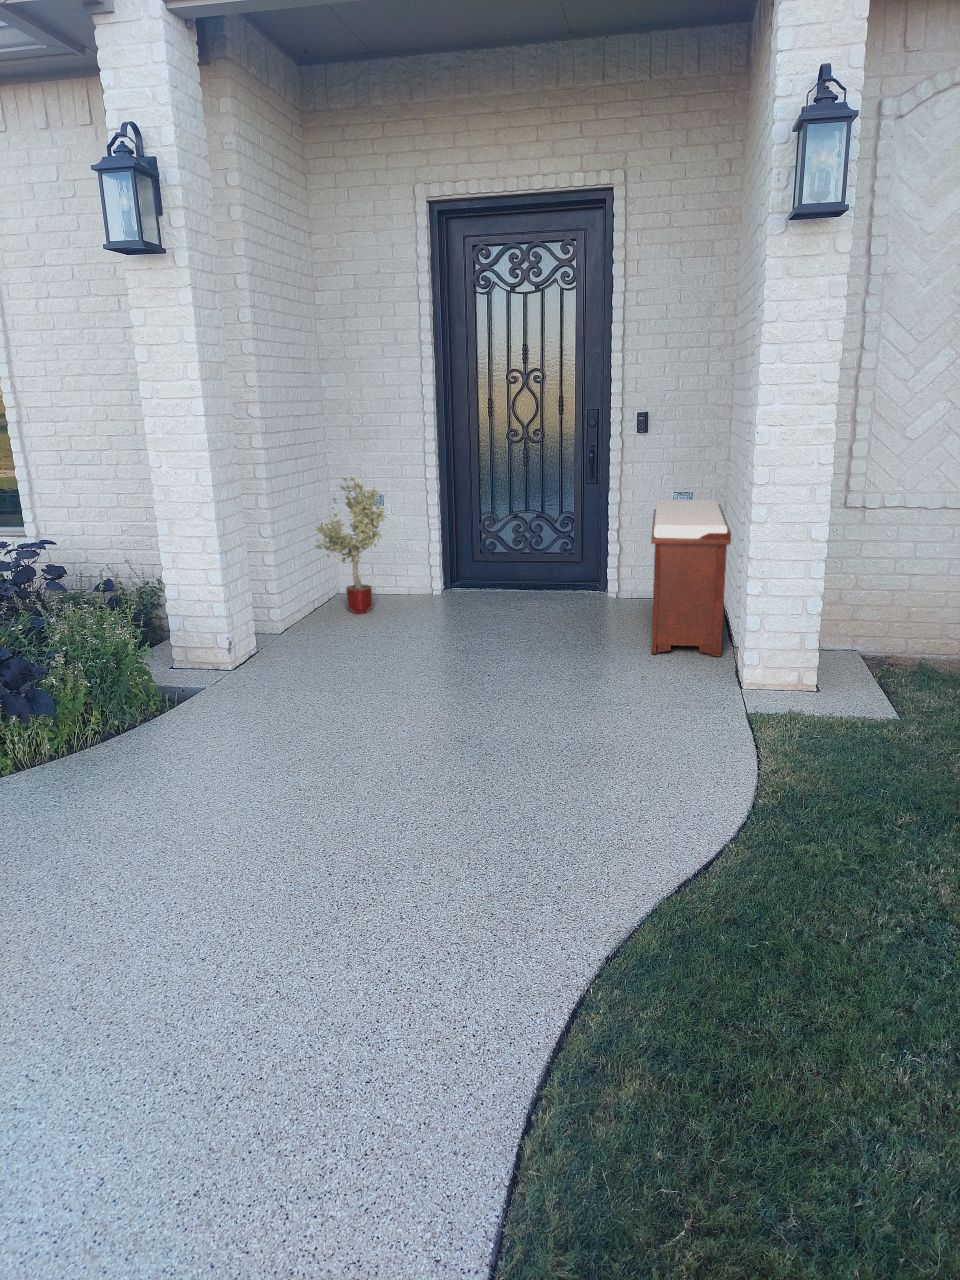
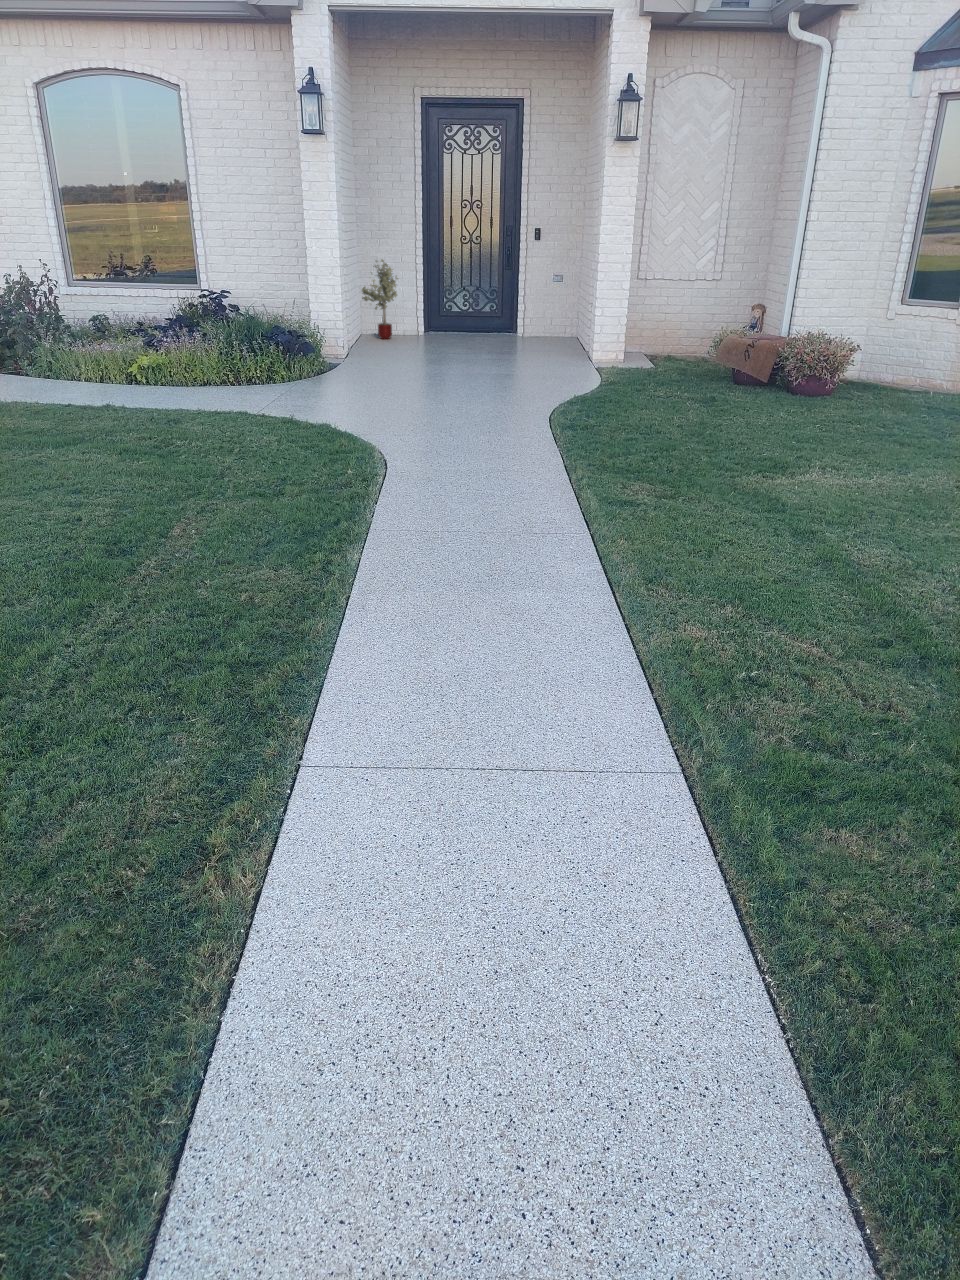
bench: present [651,499,731,656] -> none [541,277,586,353]

